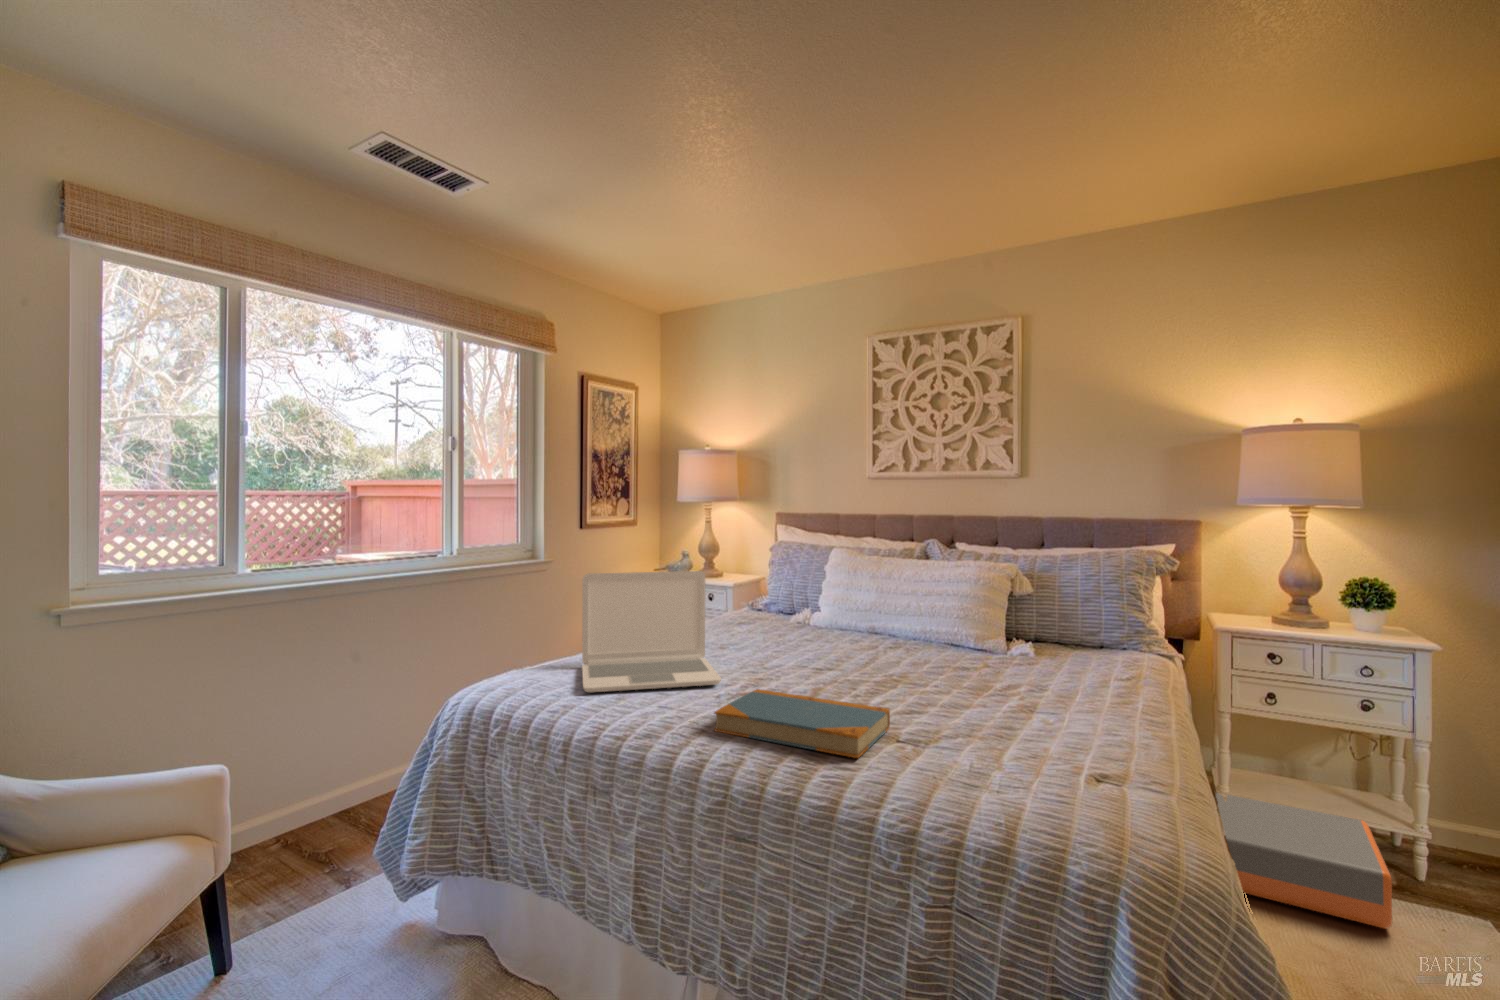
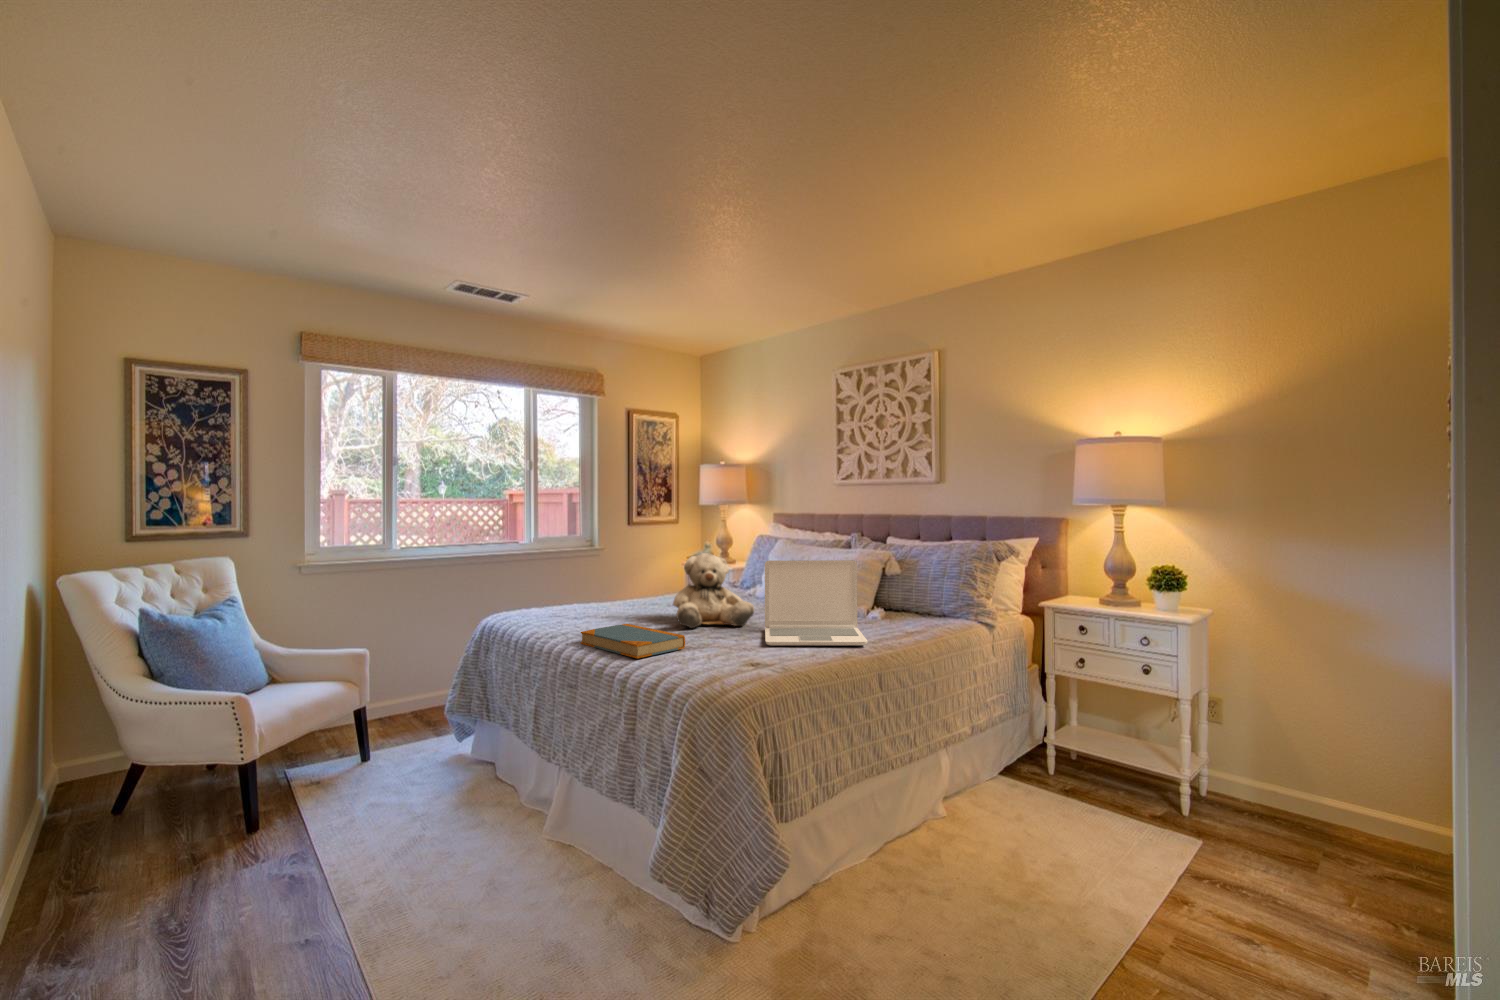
laptop: present [582,571,721,692] -> present [765,560,868,645]
teddy bear: none [786,573,910,687] -> present [673,553,754,628]
storage box: present [1216,792,1392,928] -> none [980,735,1146,836]

